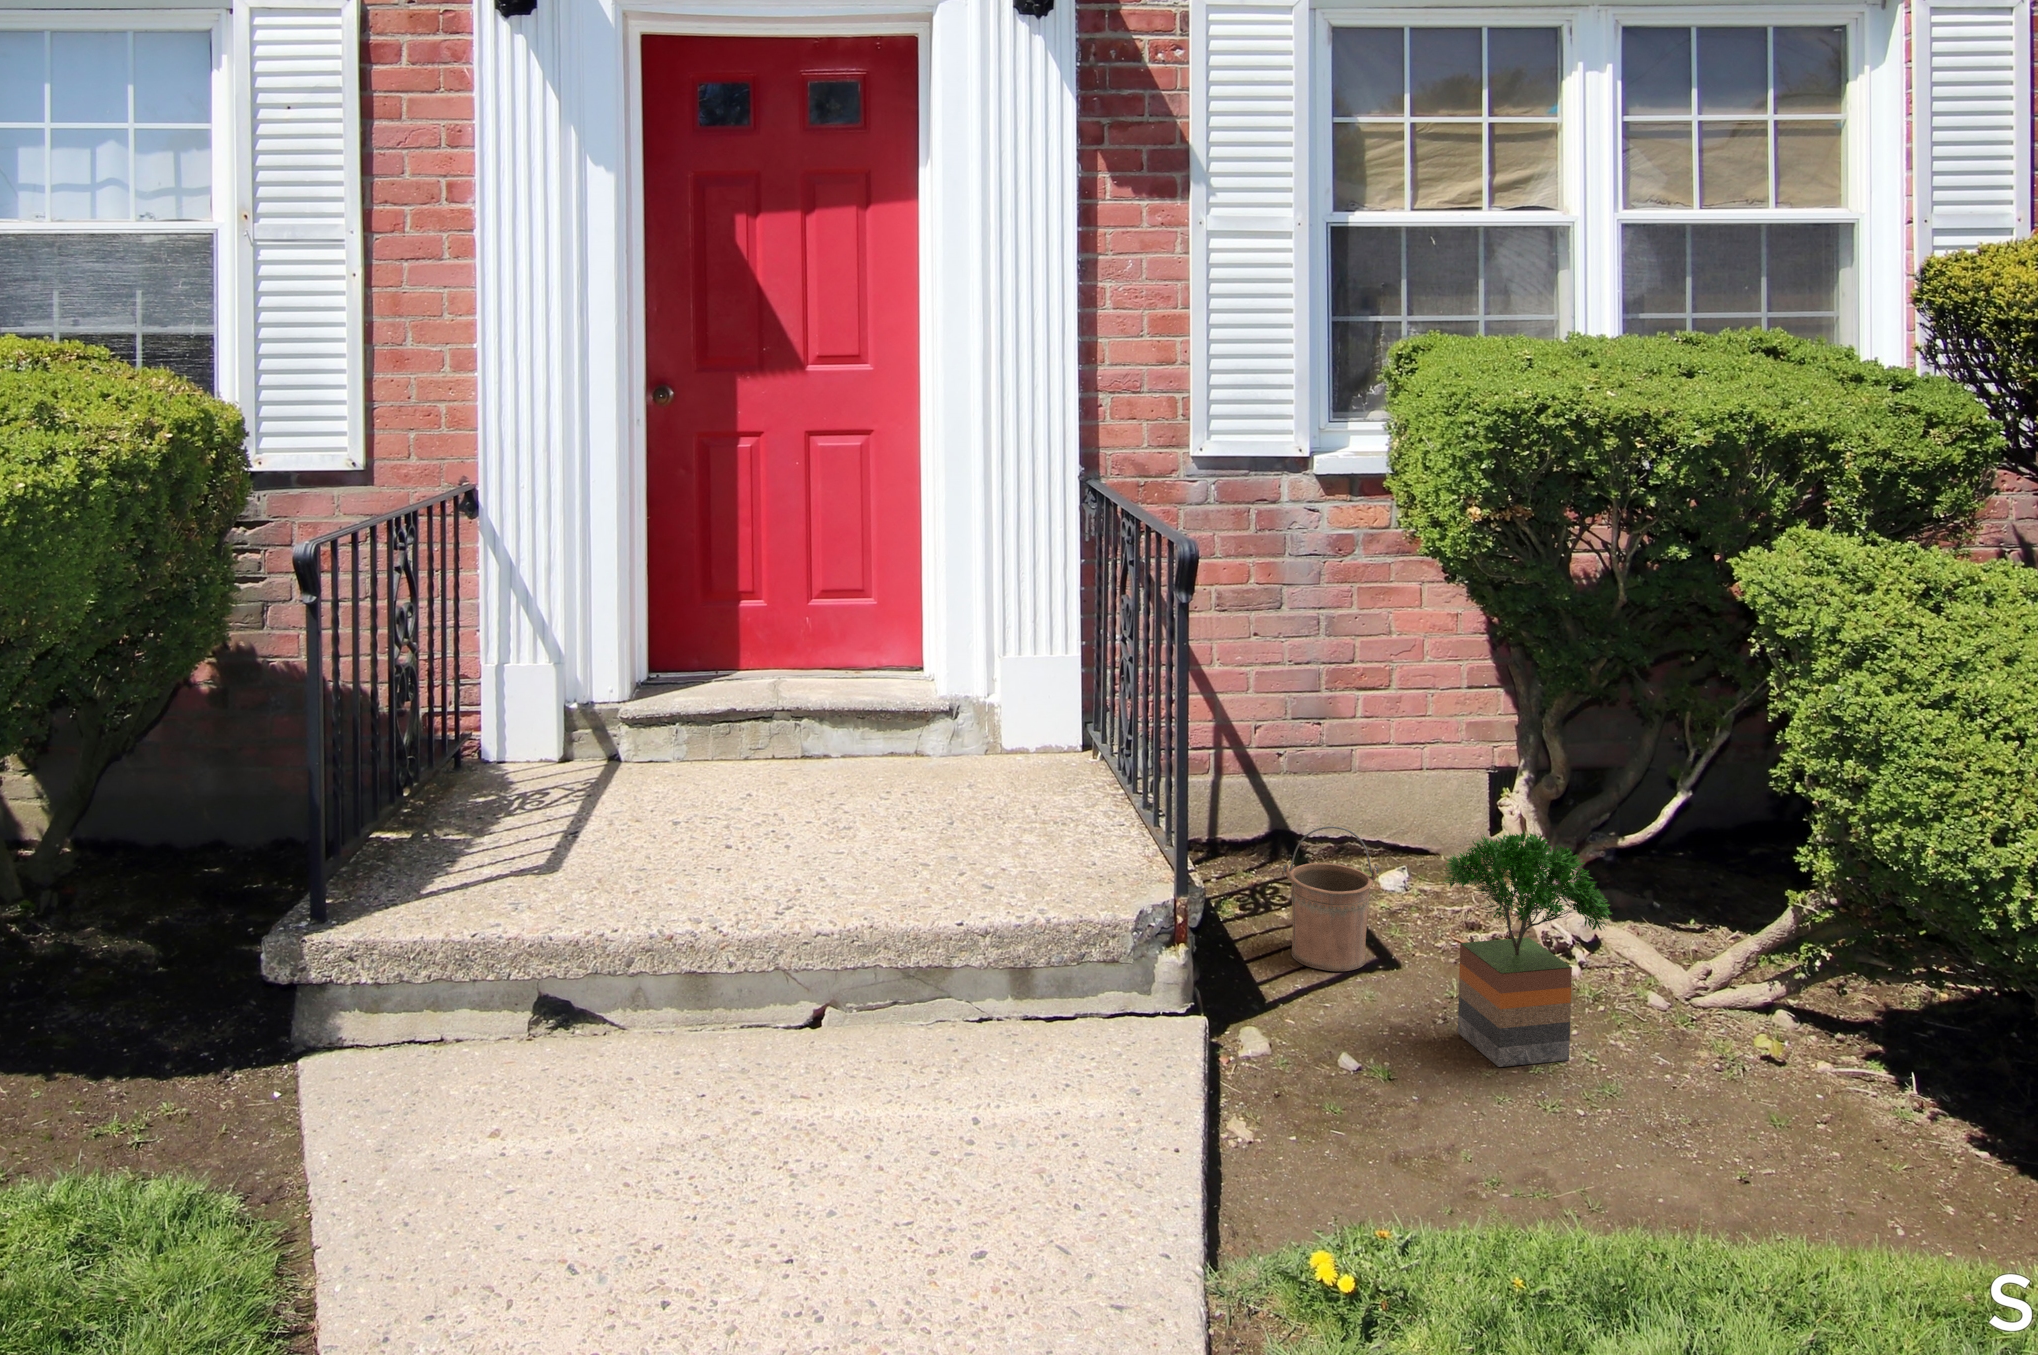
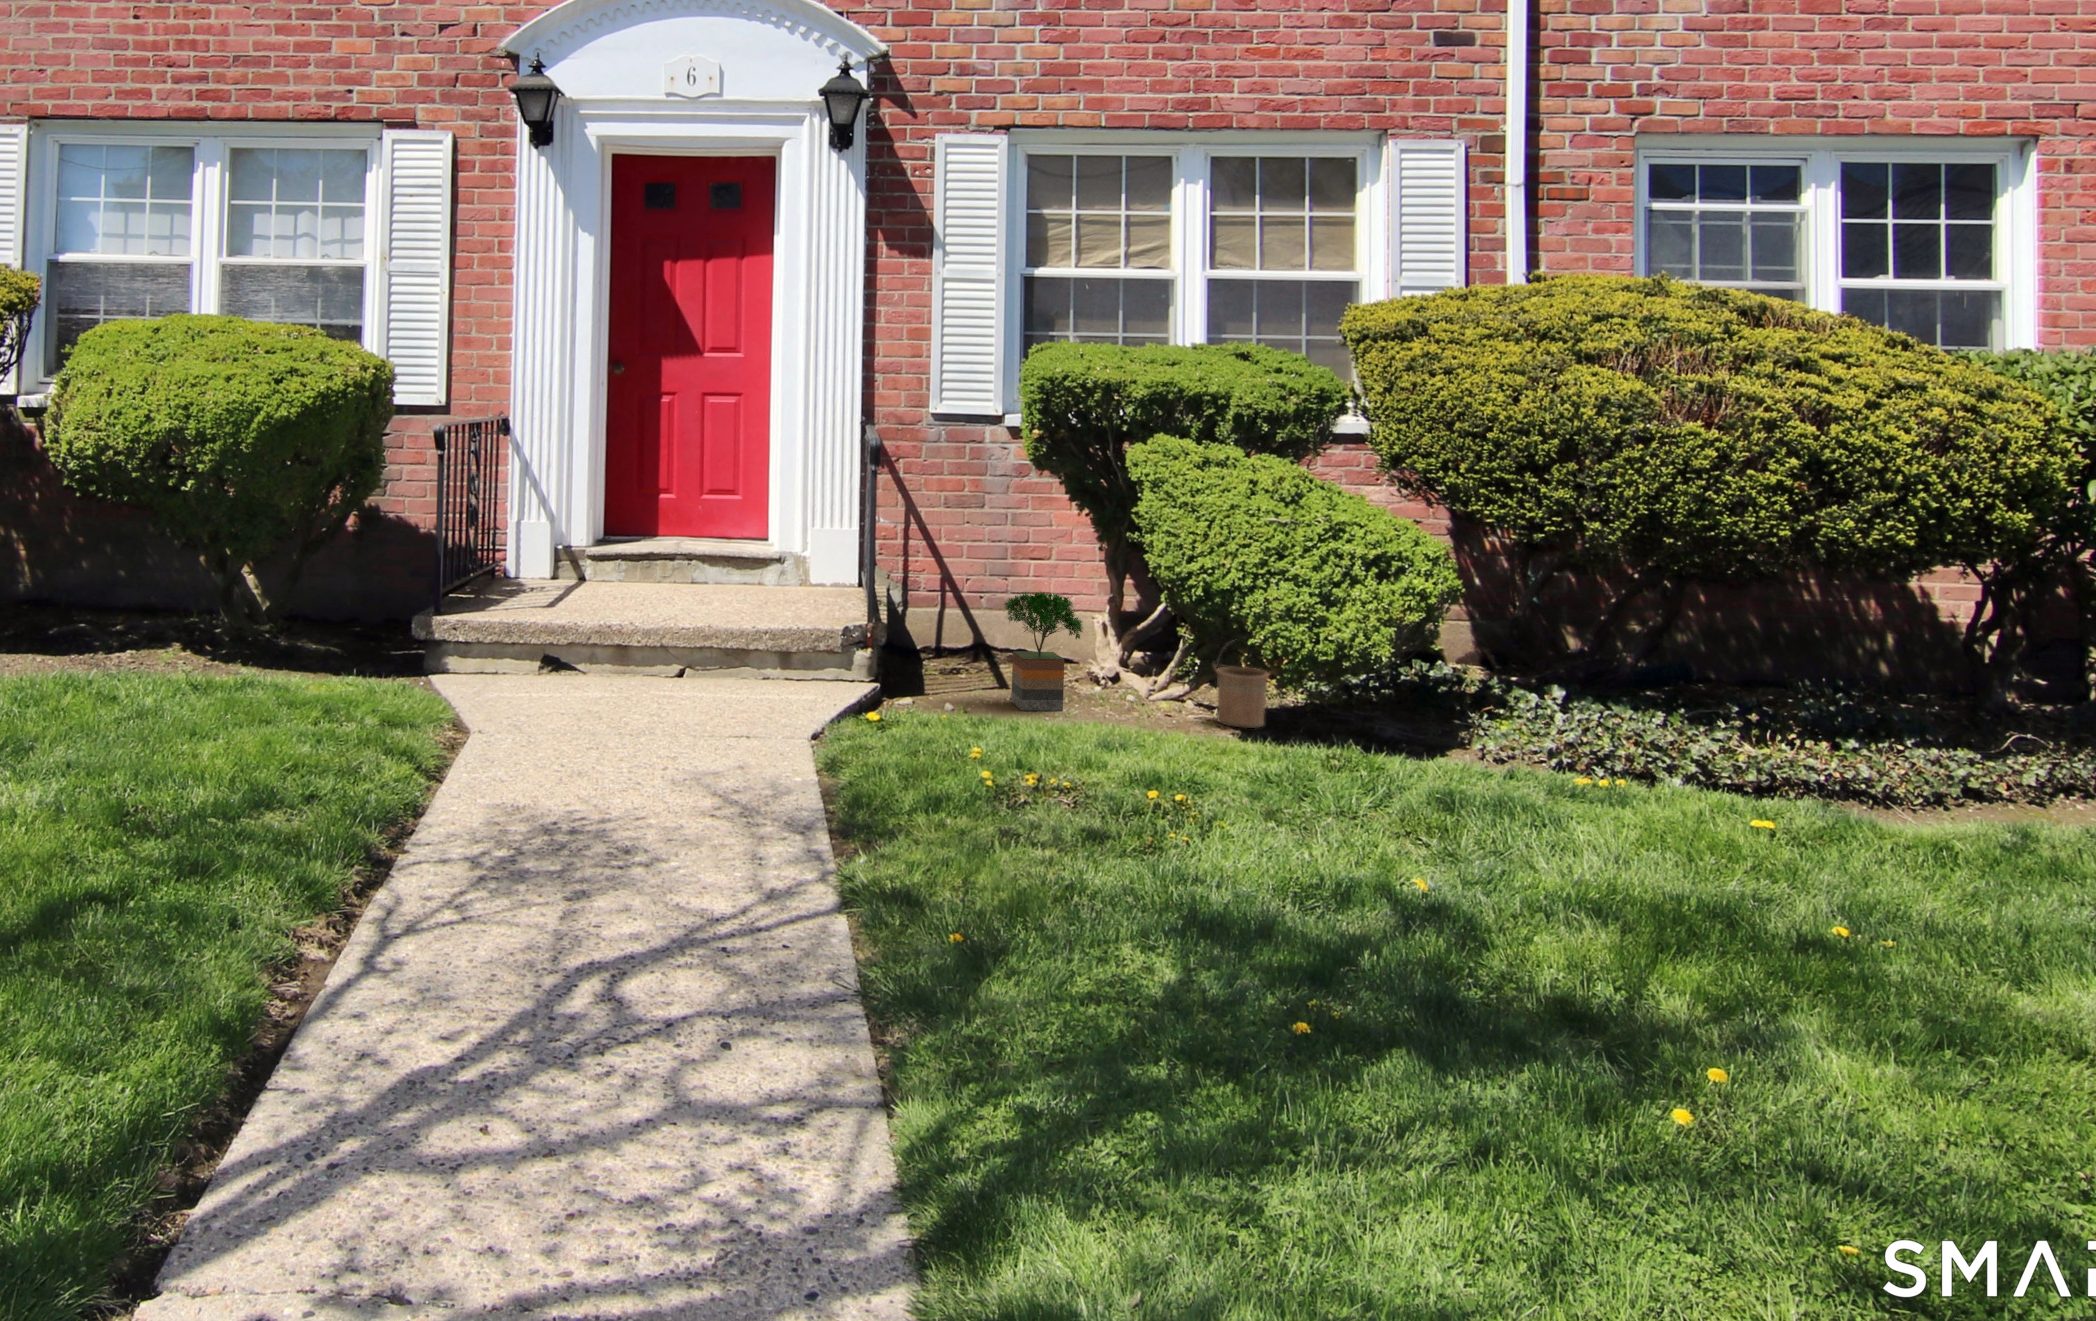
bucket: present [1283,826,1379,971] -> present [1213,653,1271,728]

